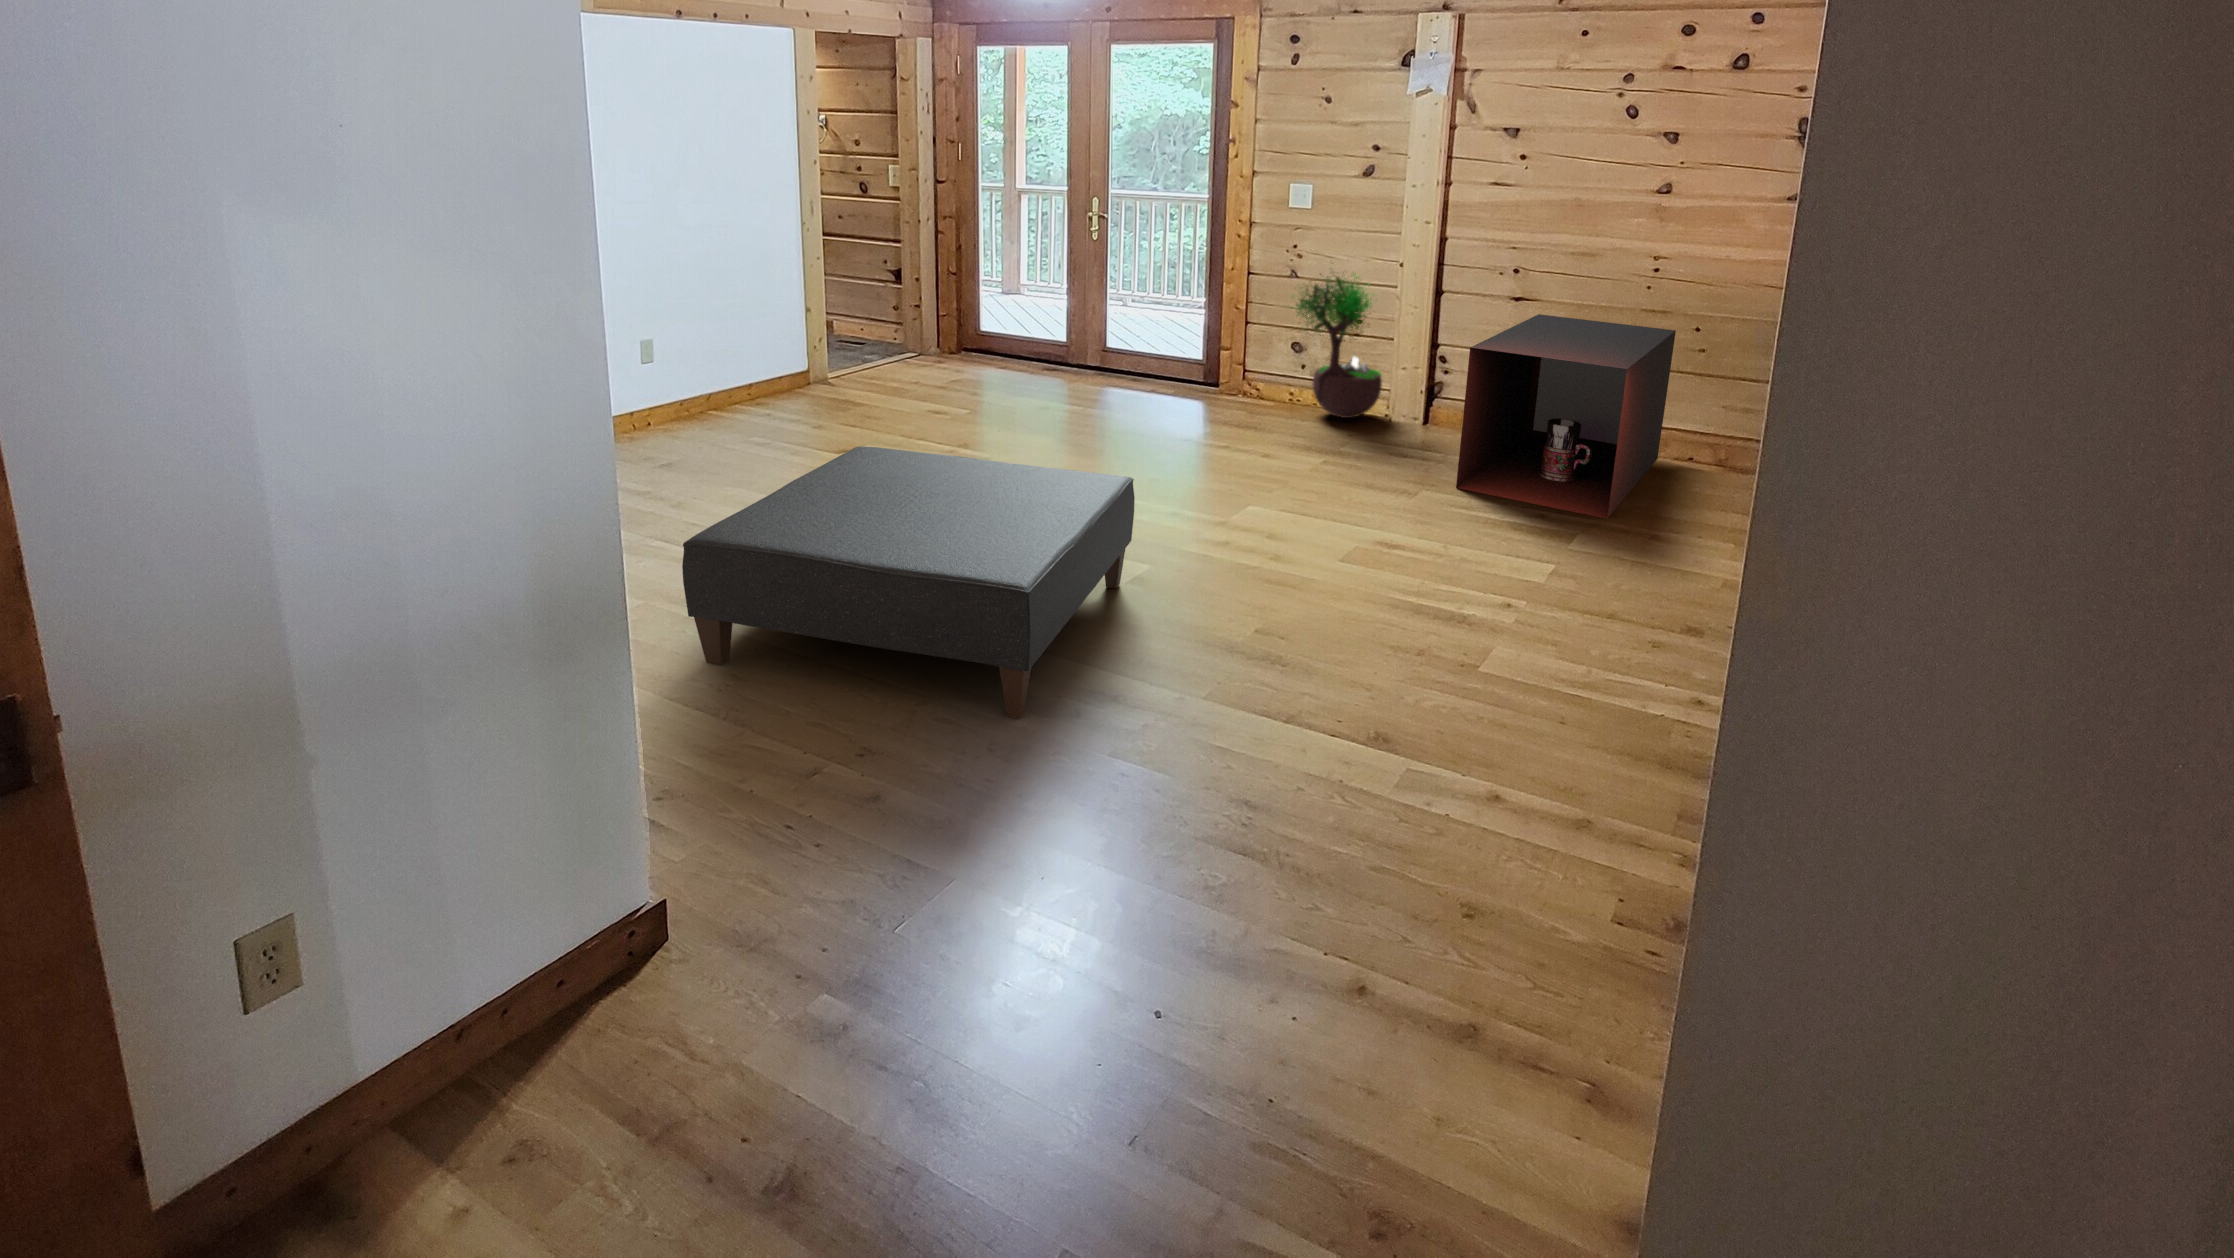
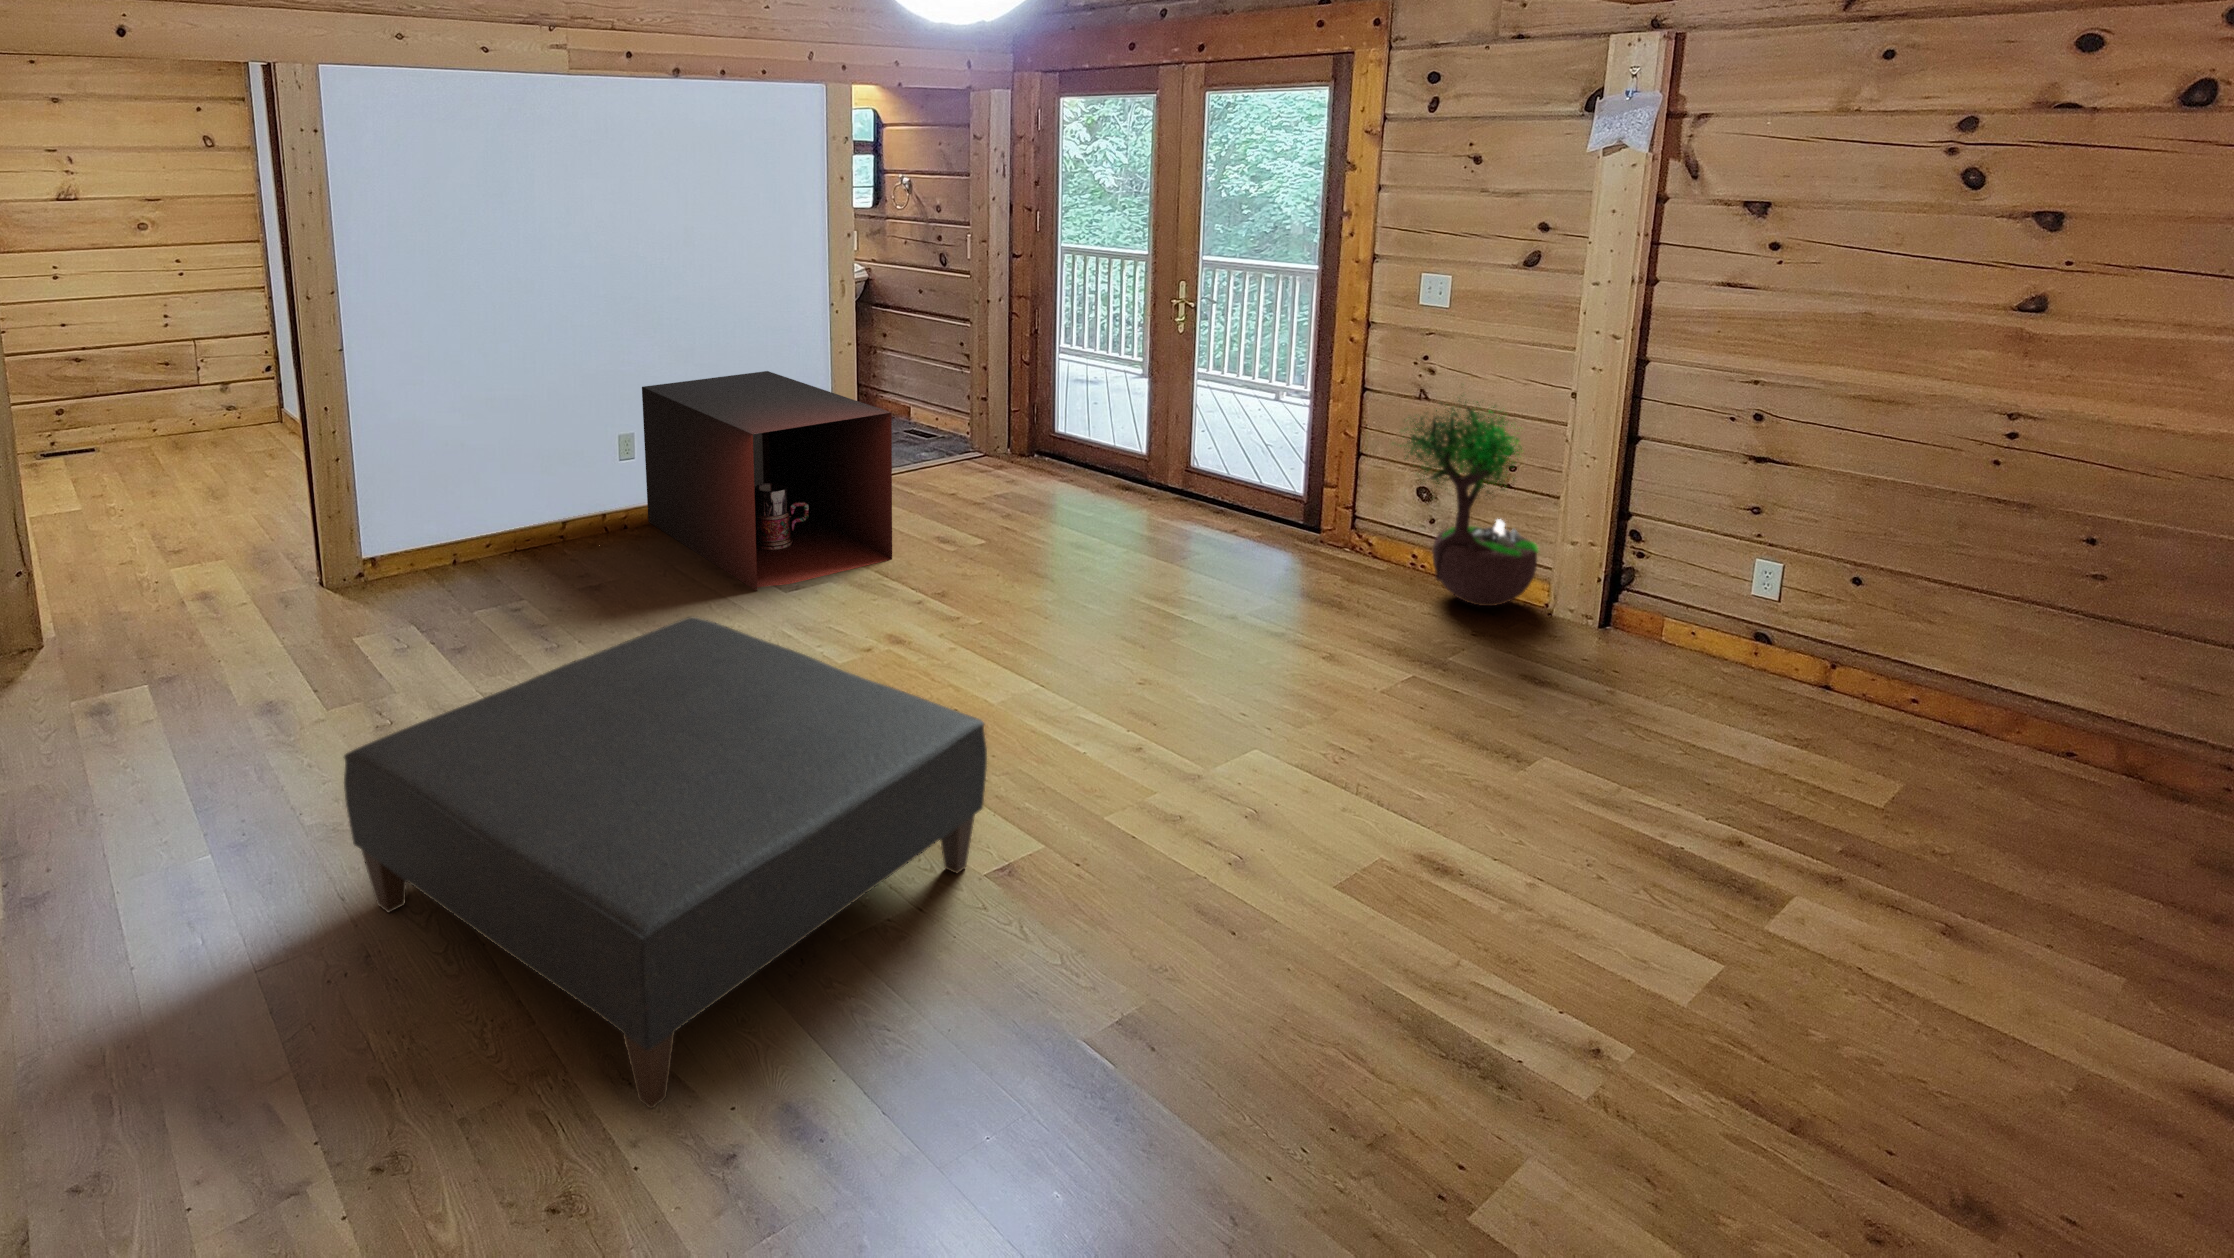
storage cabinet: present [1456,314,1676,519] -> present [642,371,892,591]

